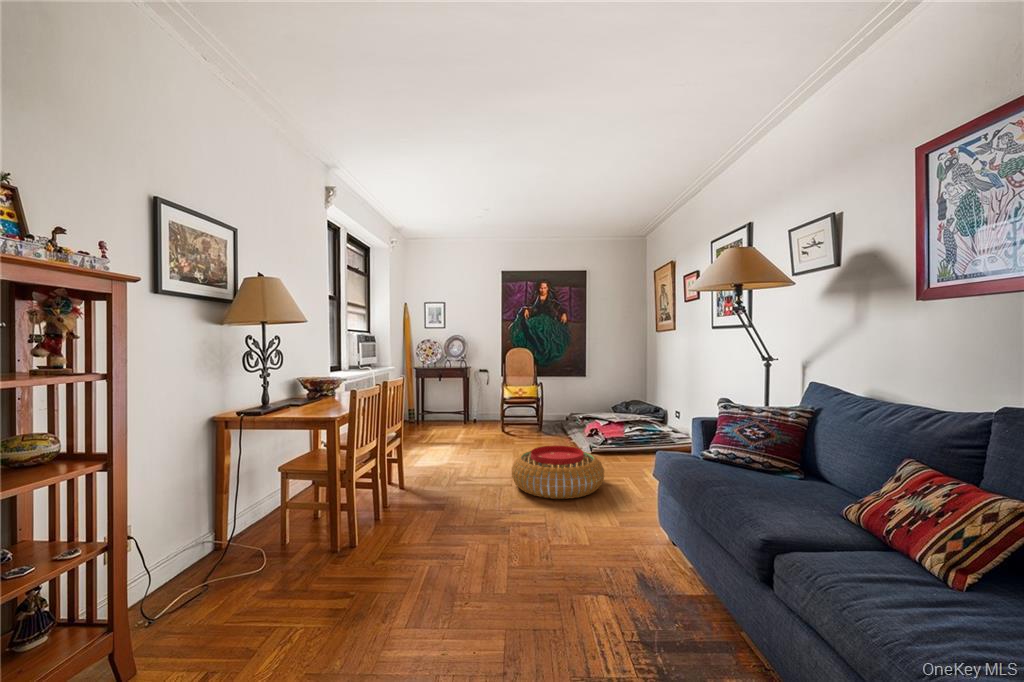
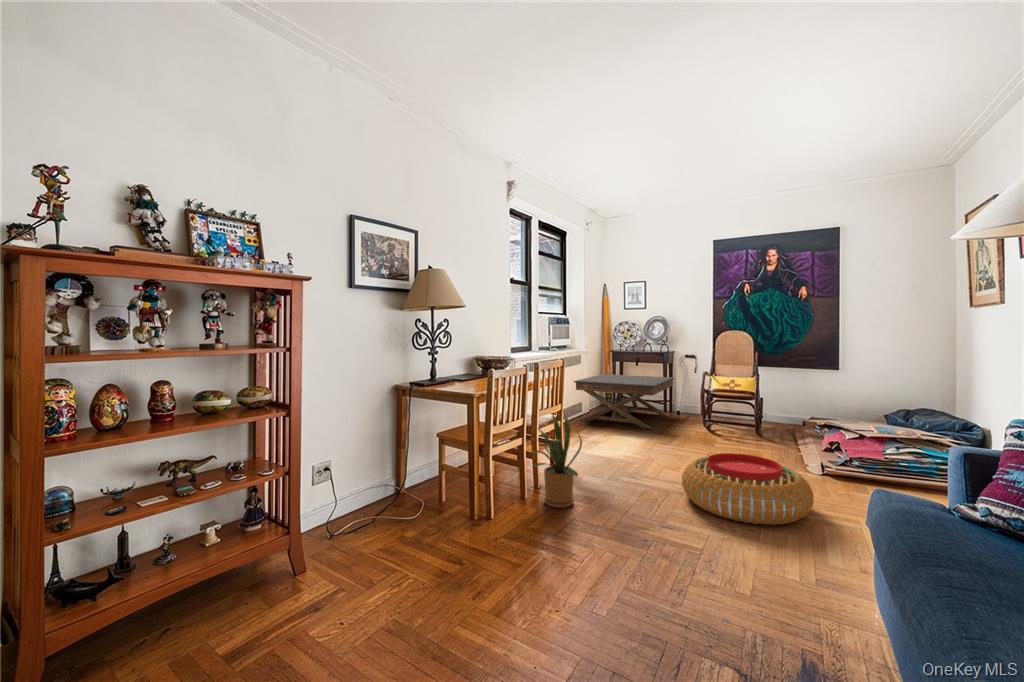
coffee table: none [384,389,471,437] -> present [574,374,674,429]
house plant: none [377,428,437,522] -> present [532,415,582,508]

